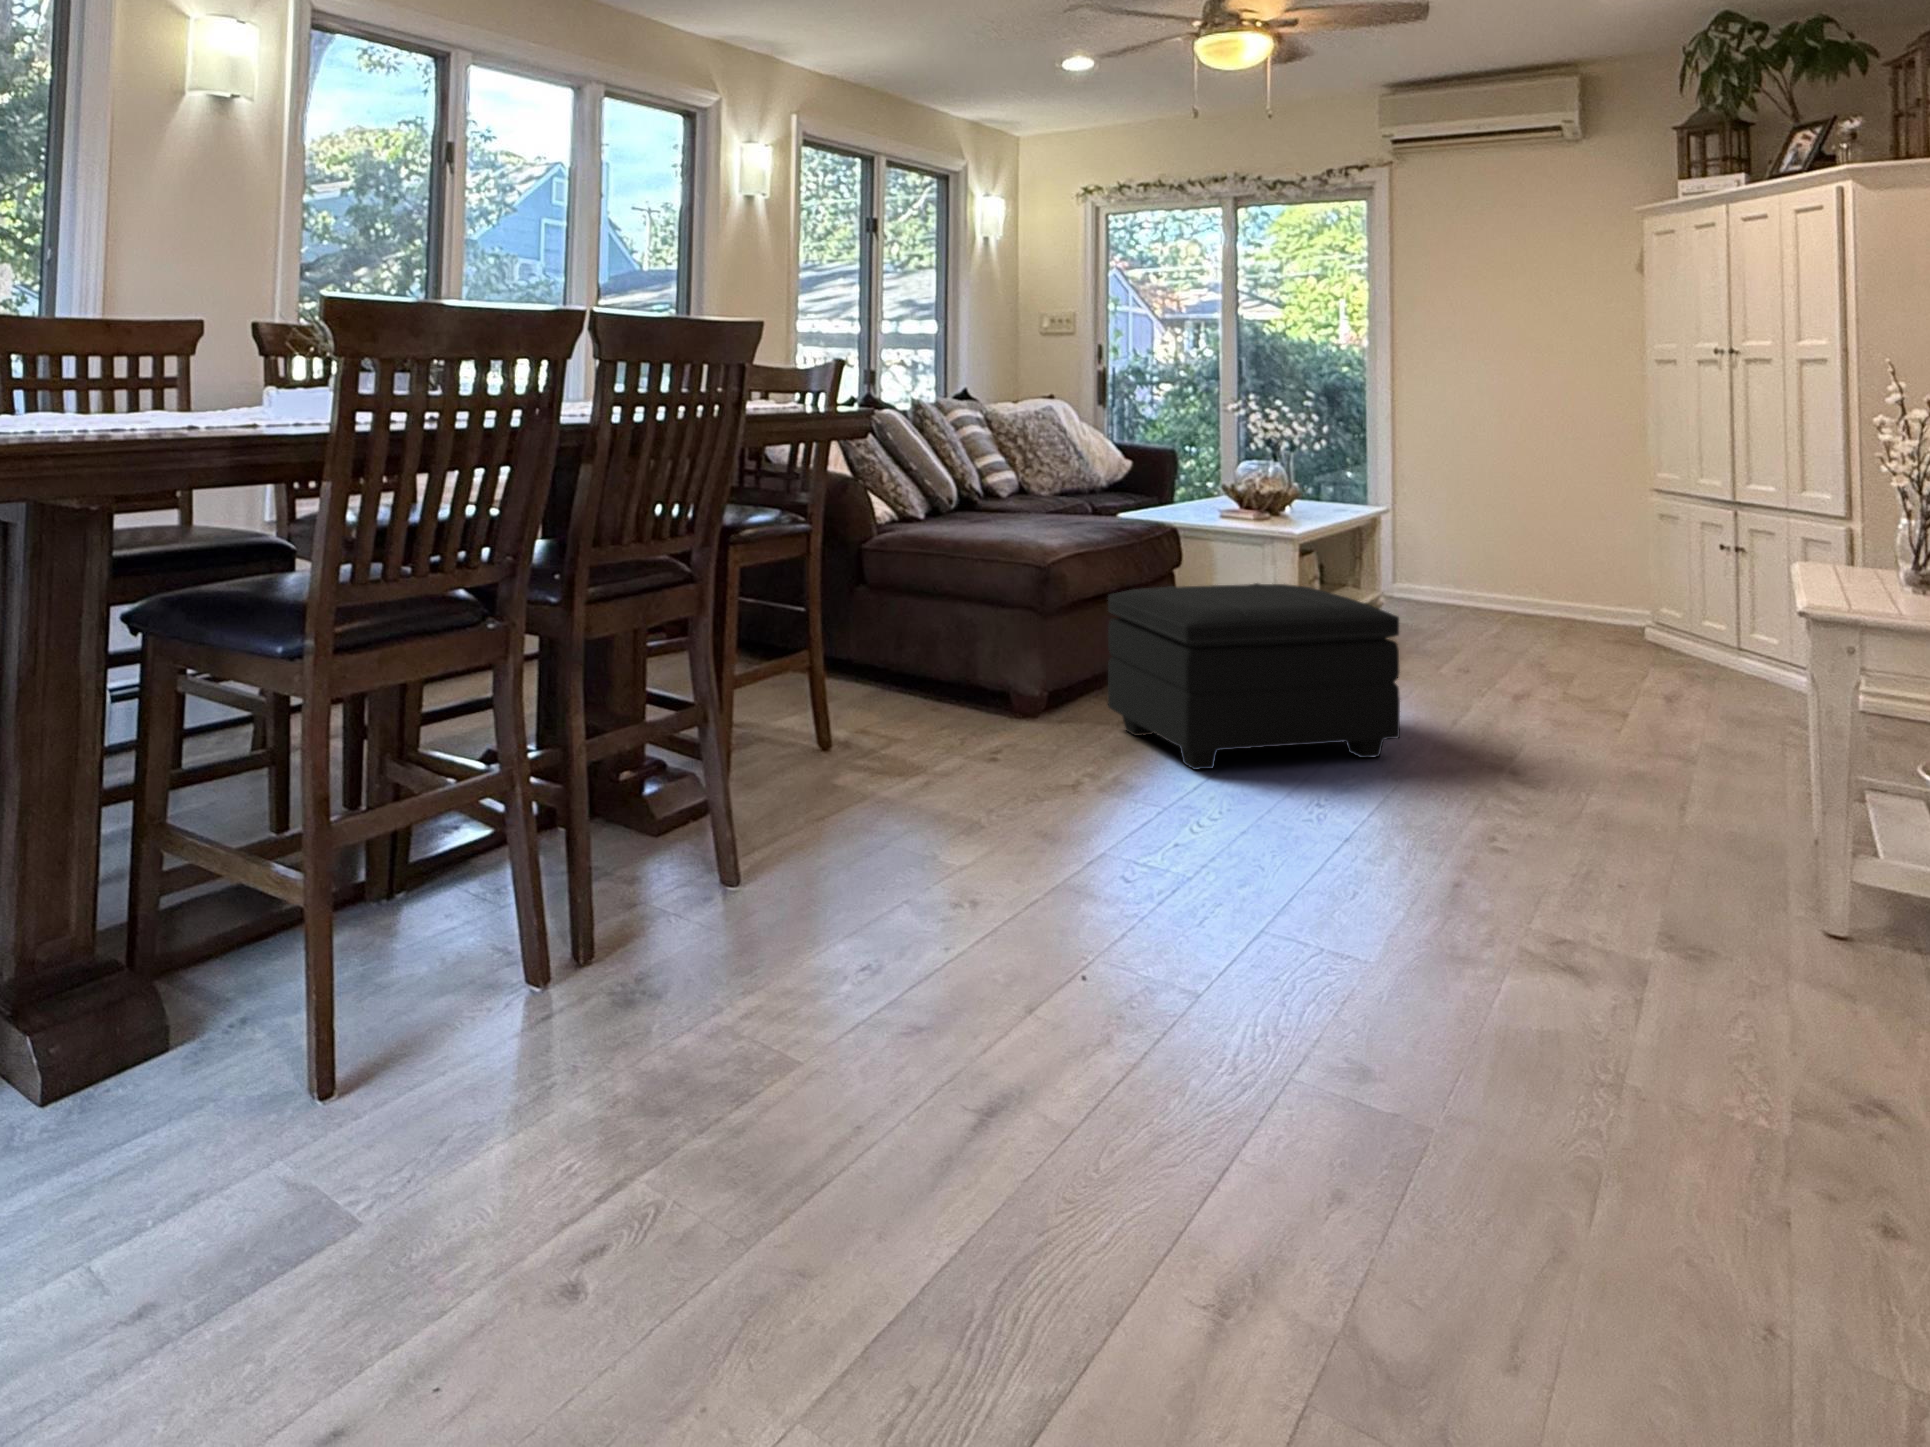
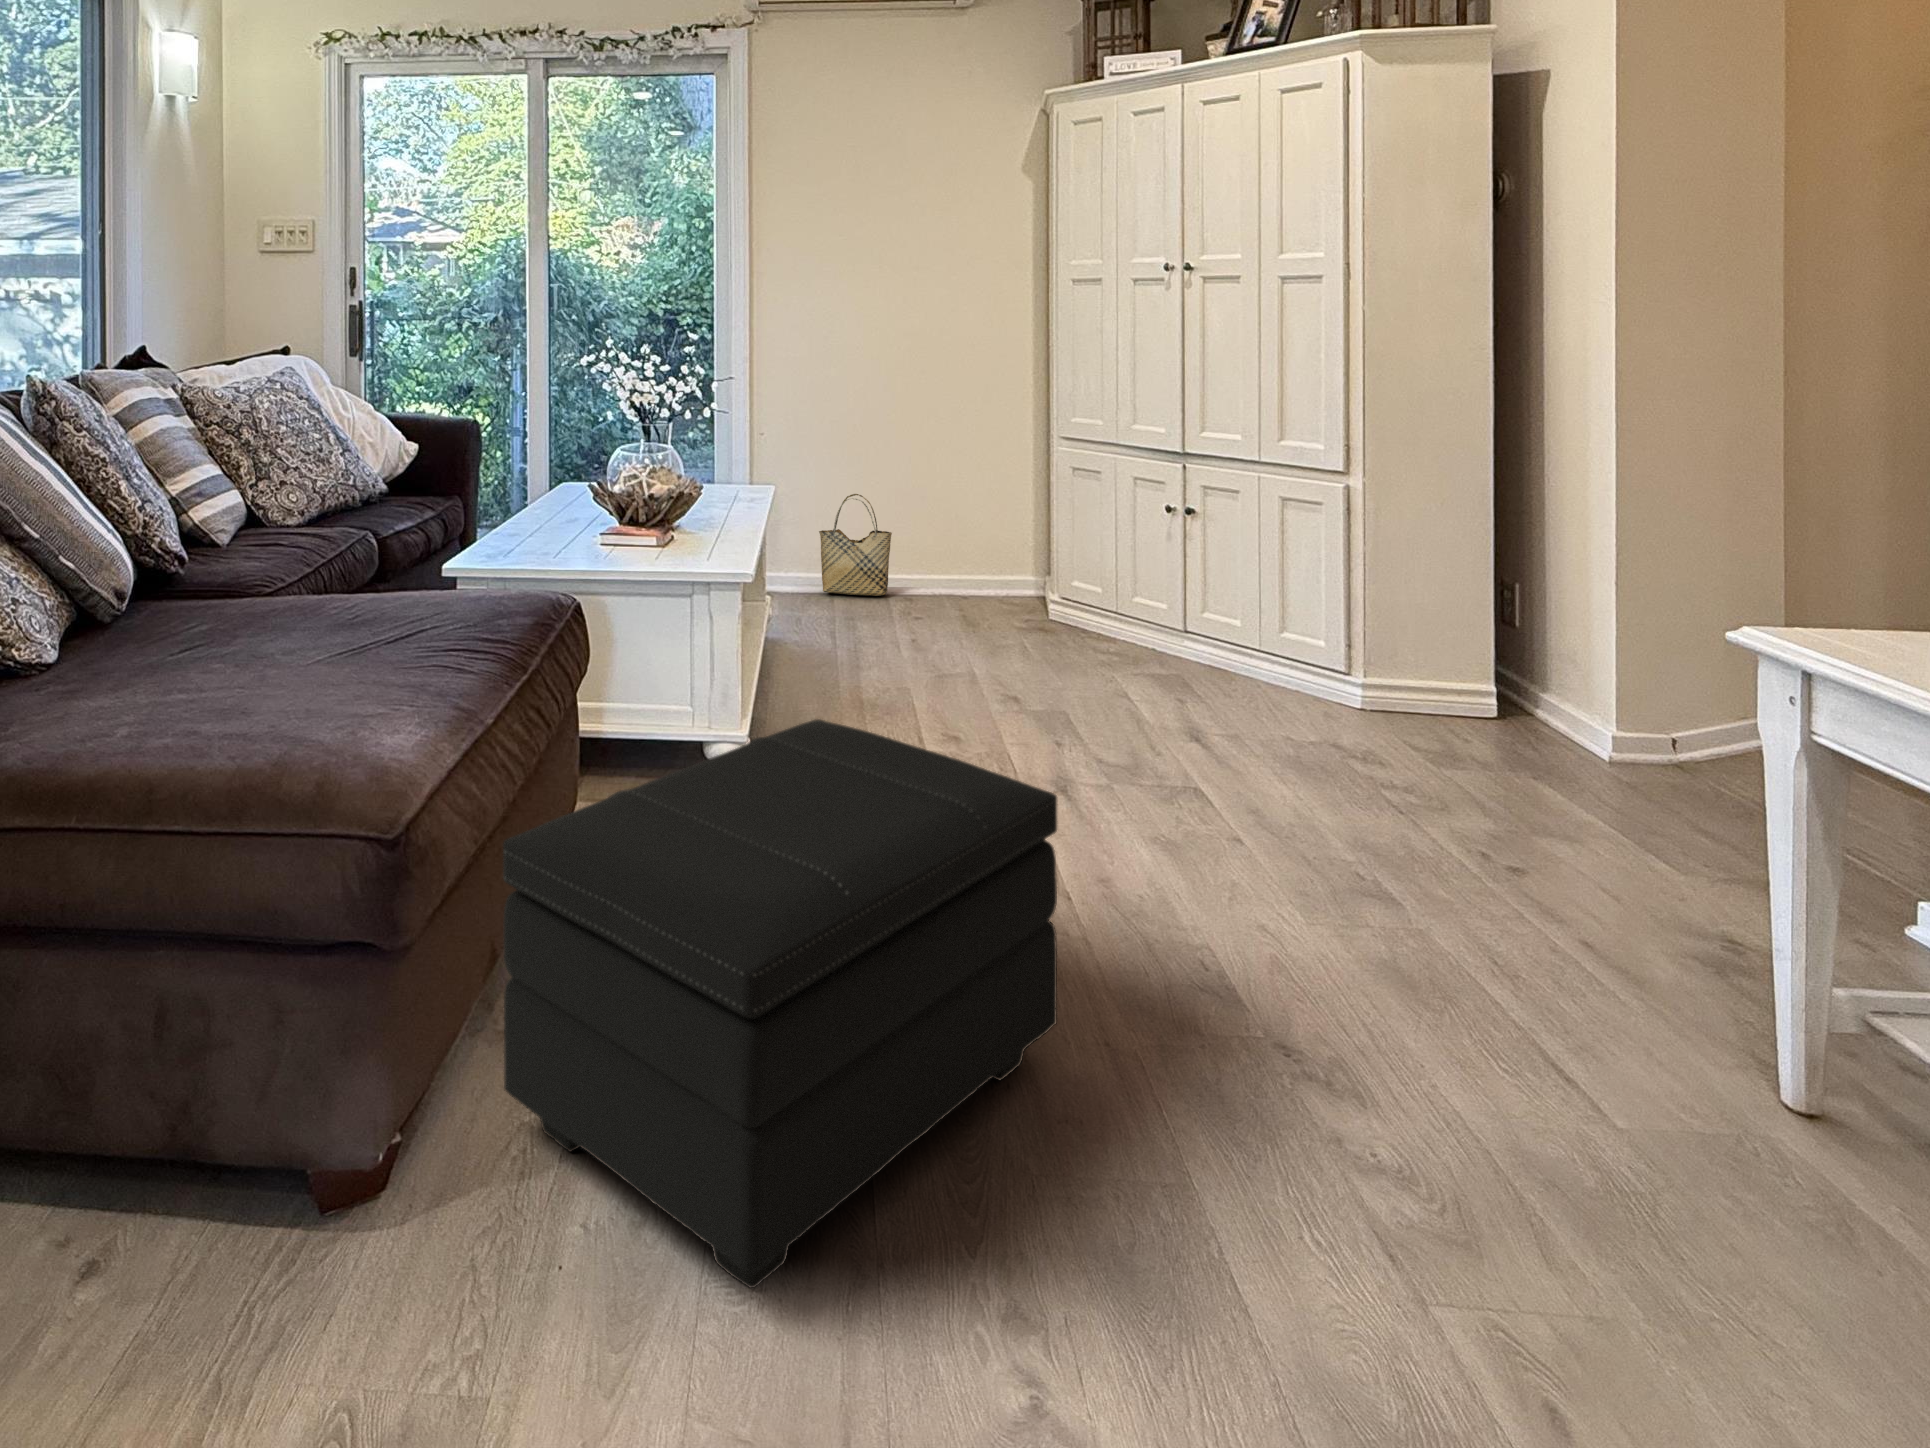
woven basket: none [1446,529,1510,611] -> present [819,494,892,596]

